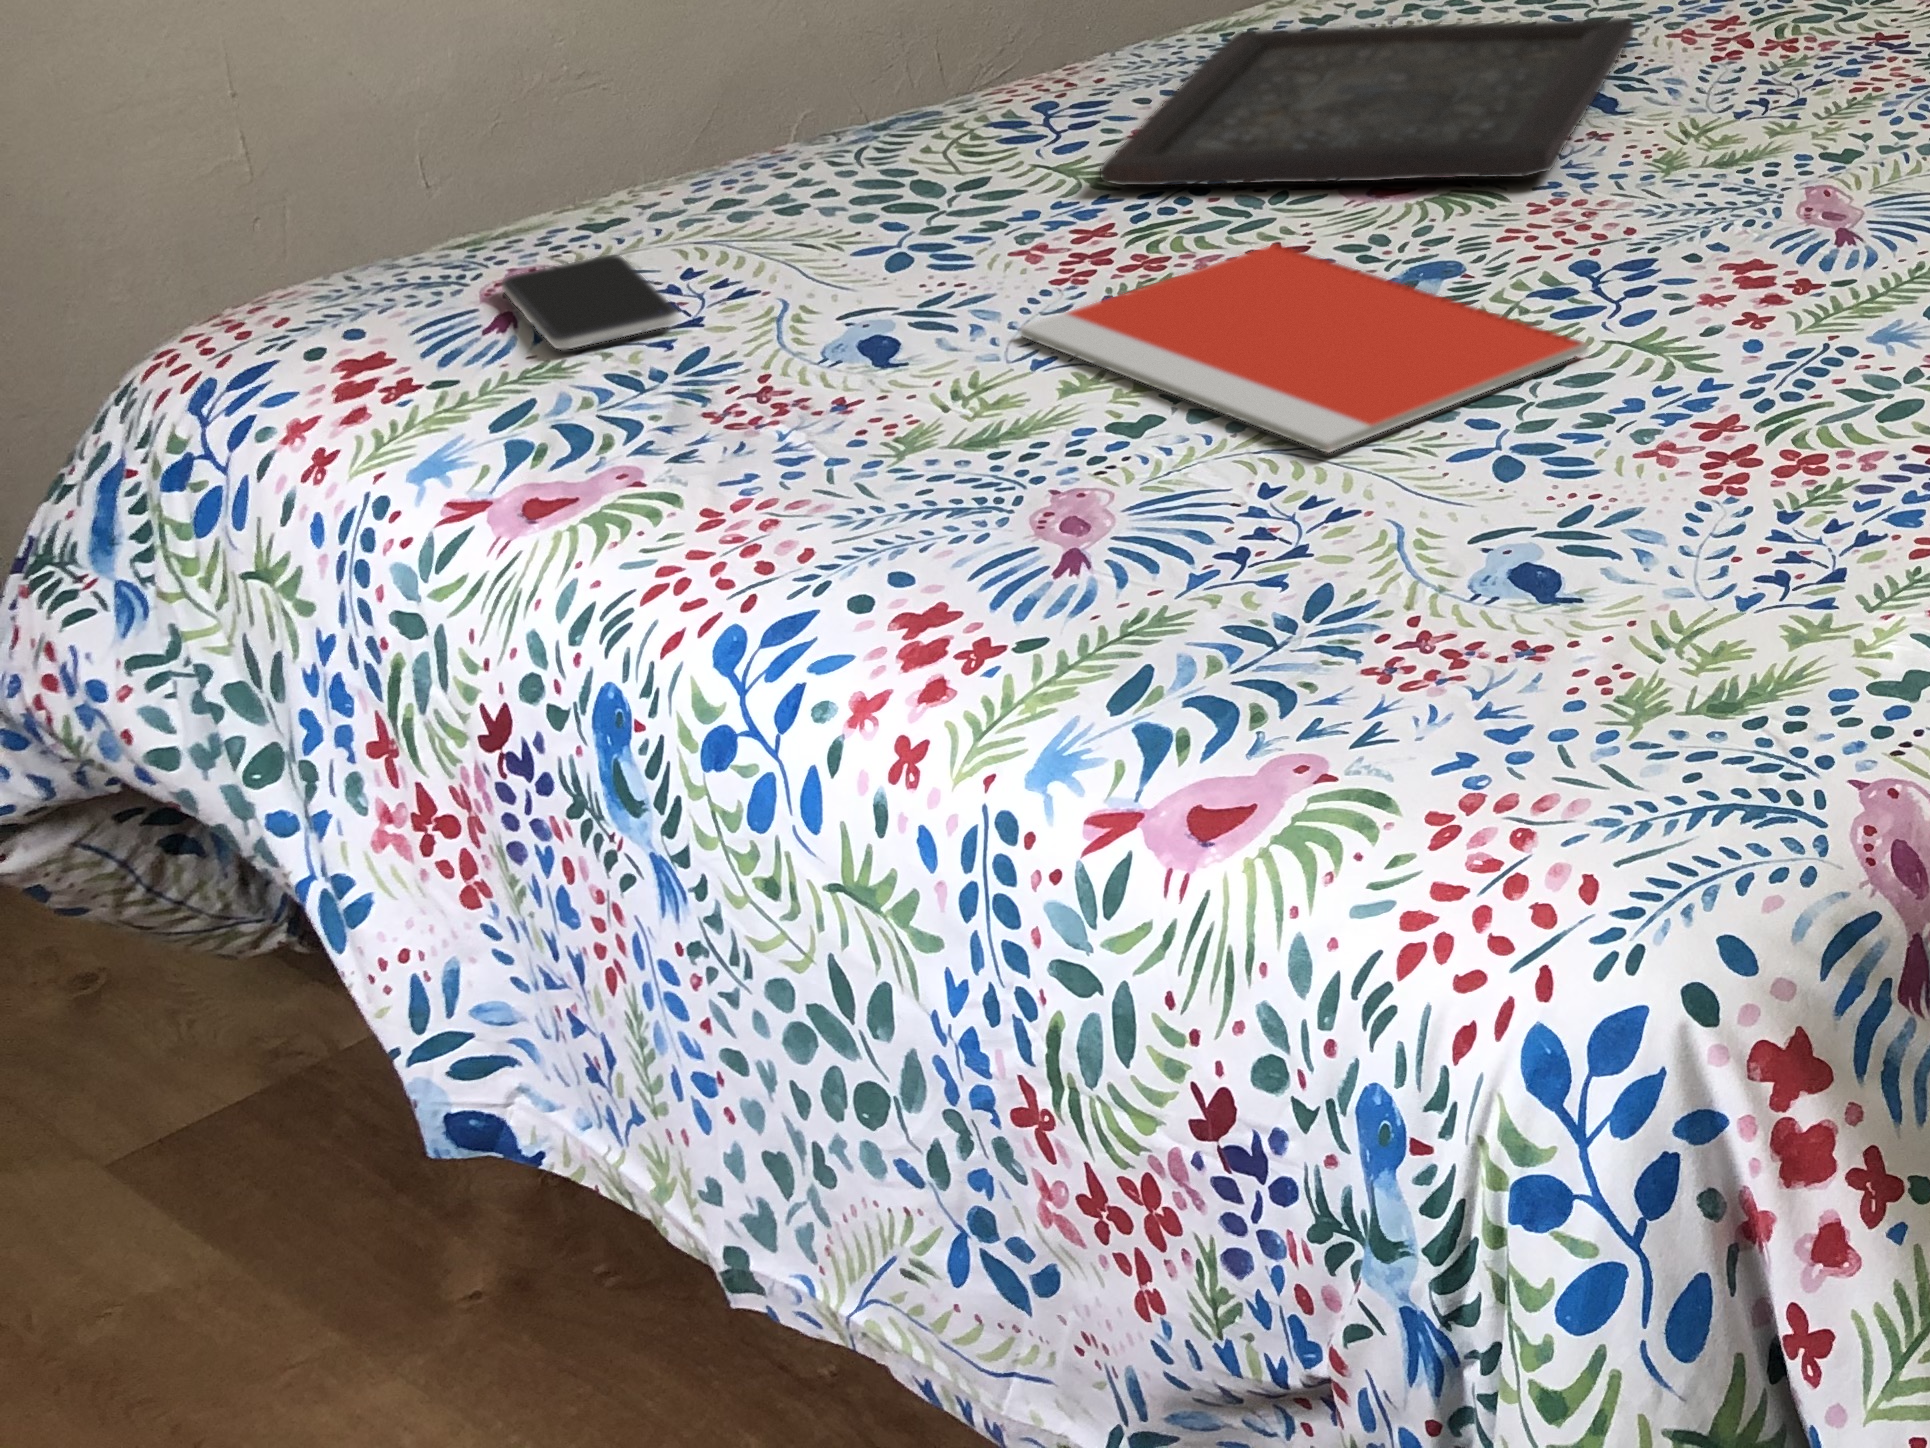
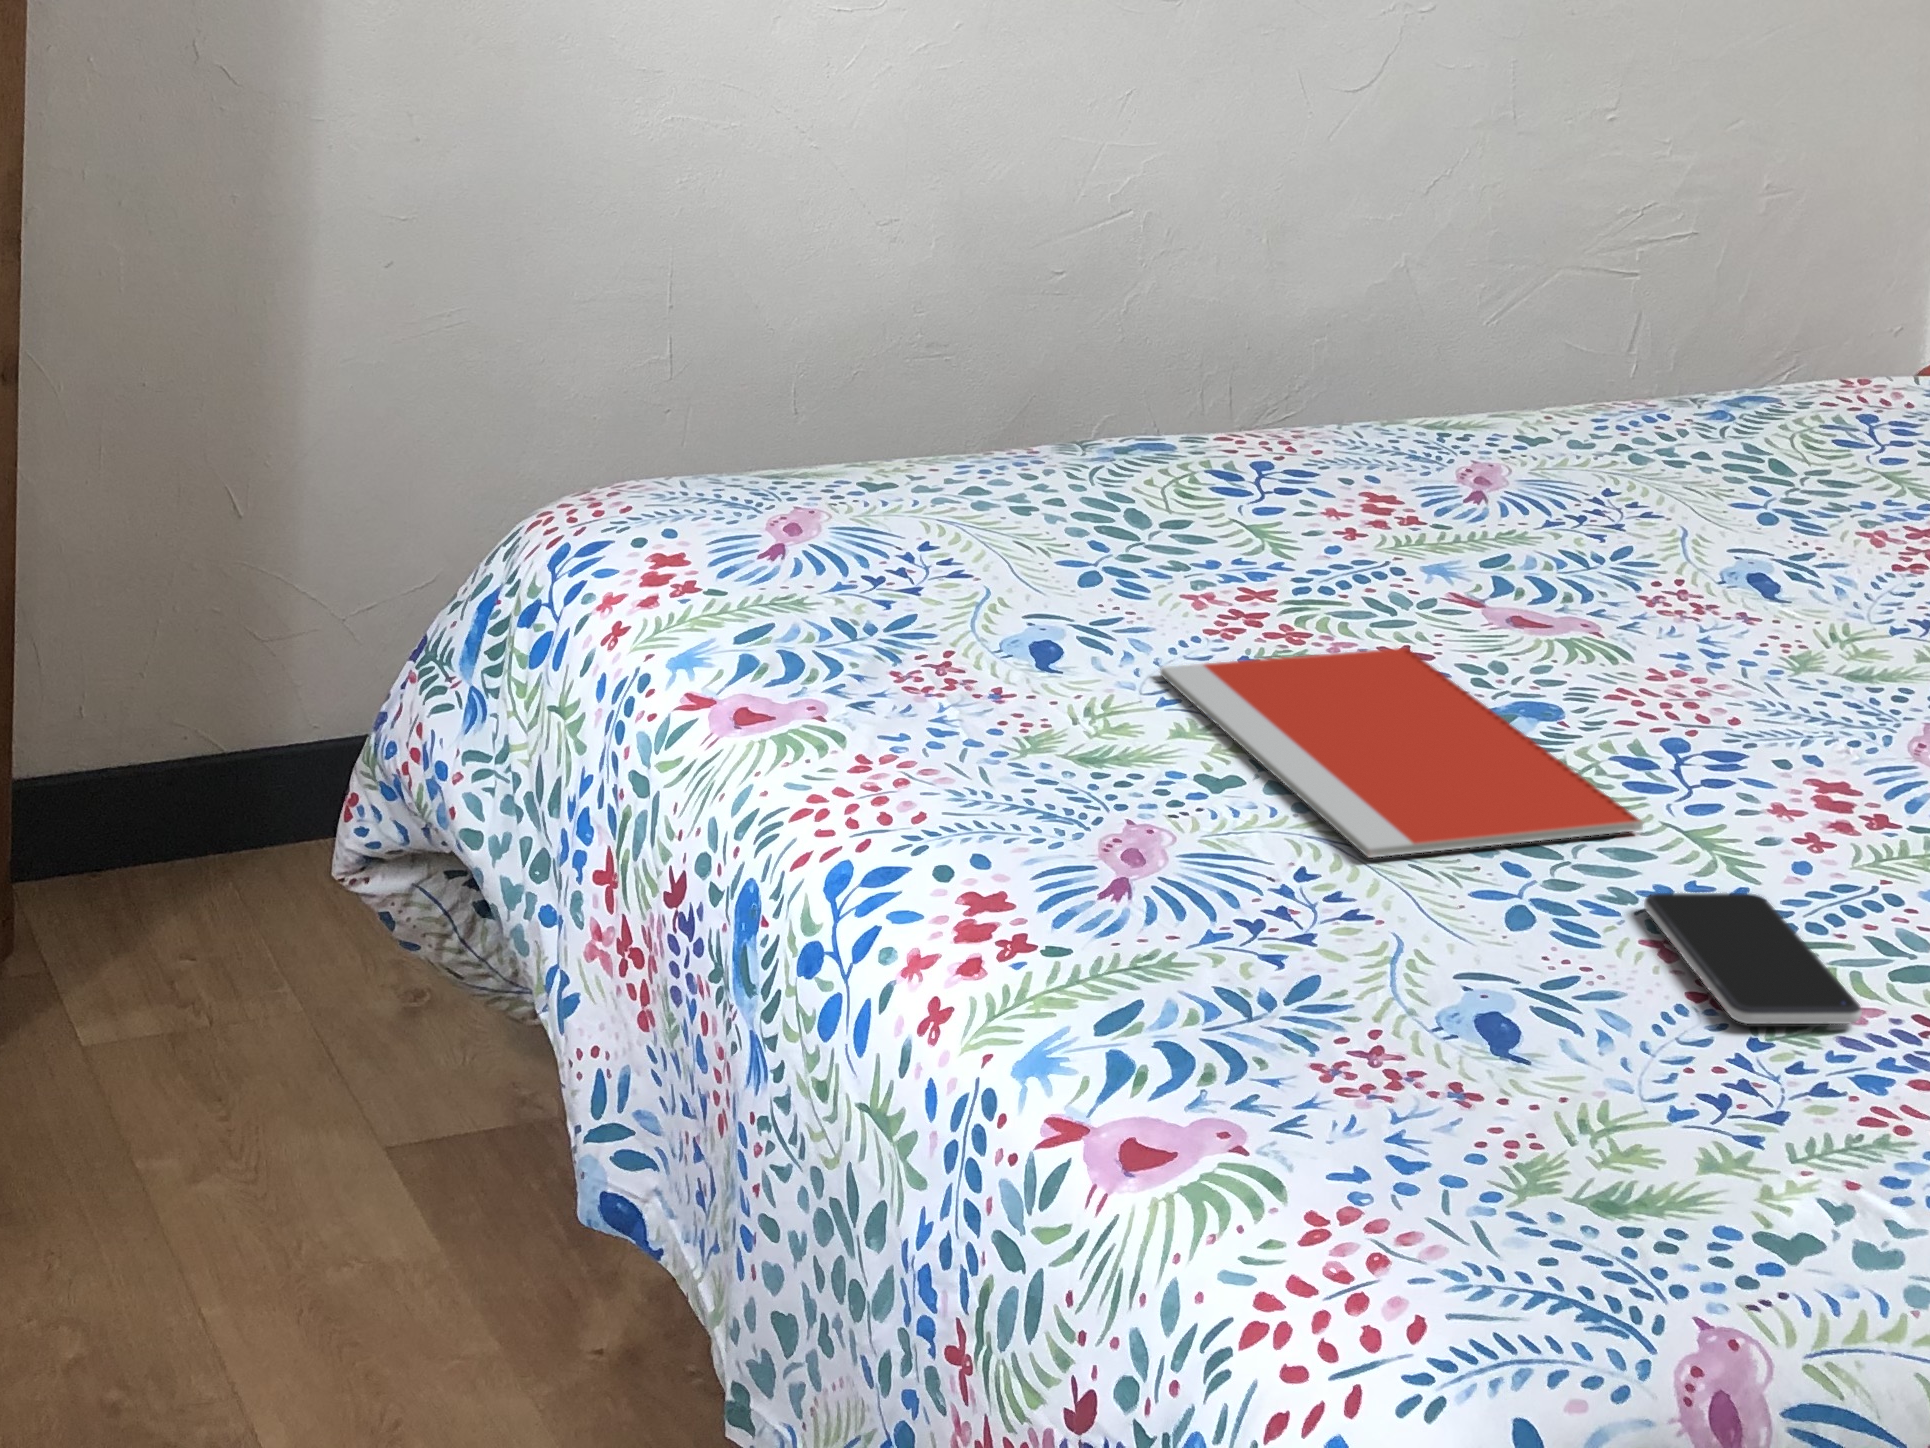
tray: present [1100,18,1634,185] -> none [1282,434,1831,642]
smartphone: present [502,255,679,350] -> present [1644,893,1862,1024]

